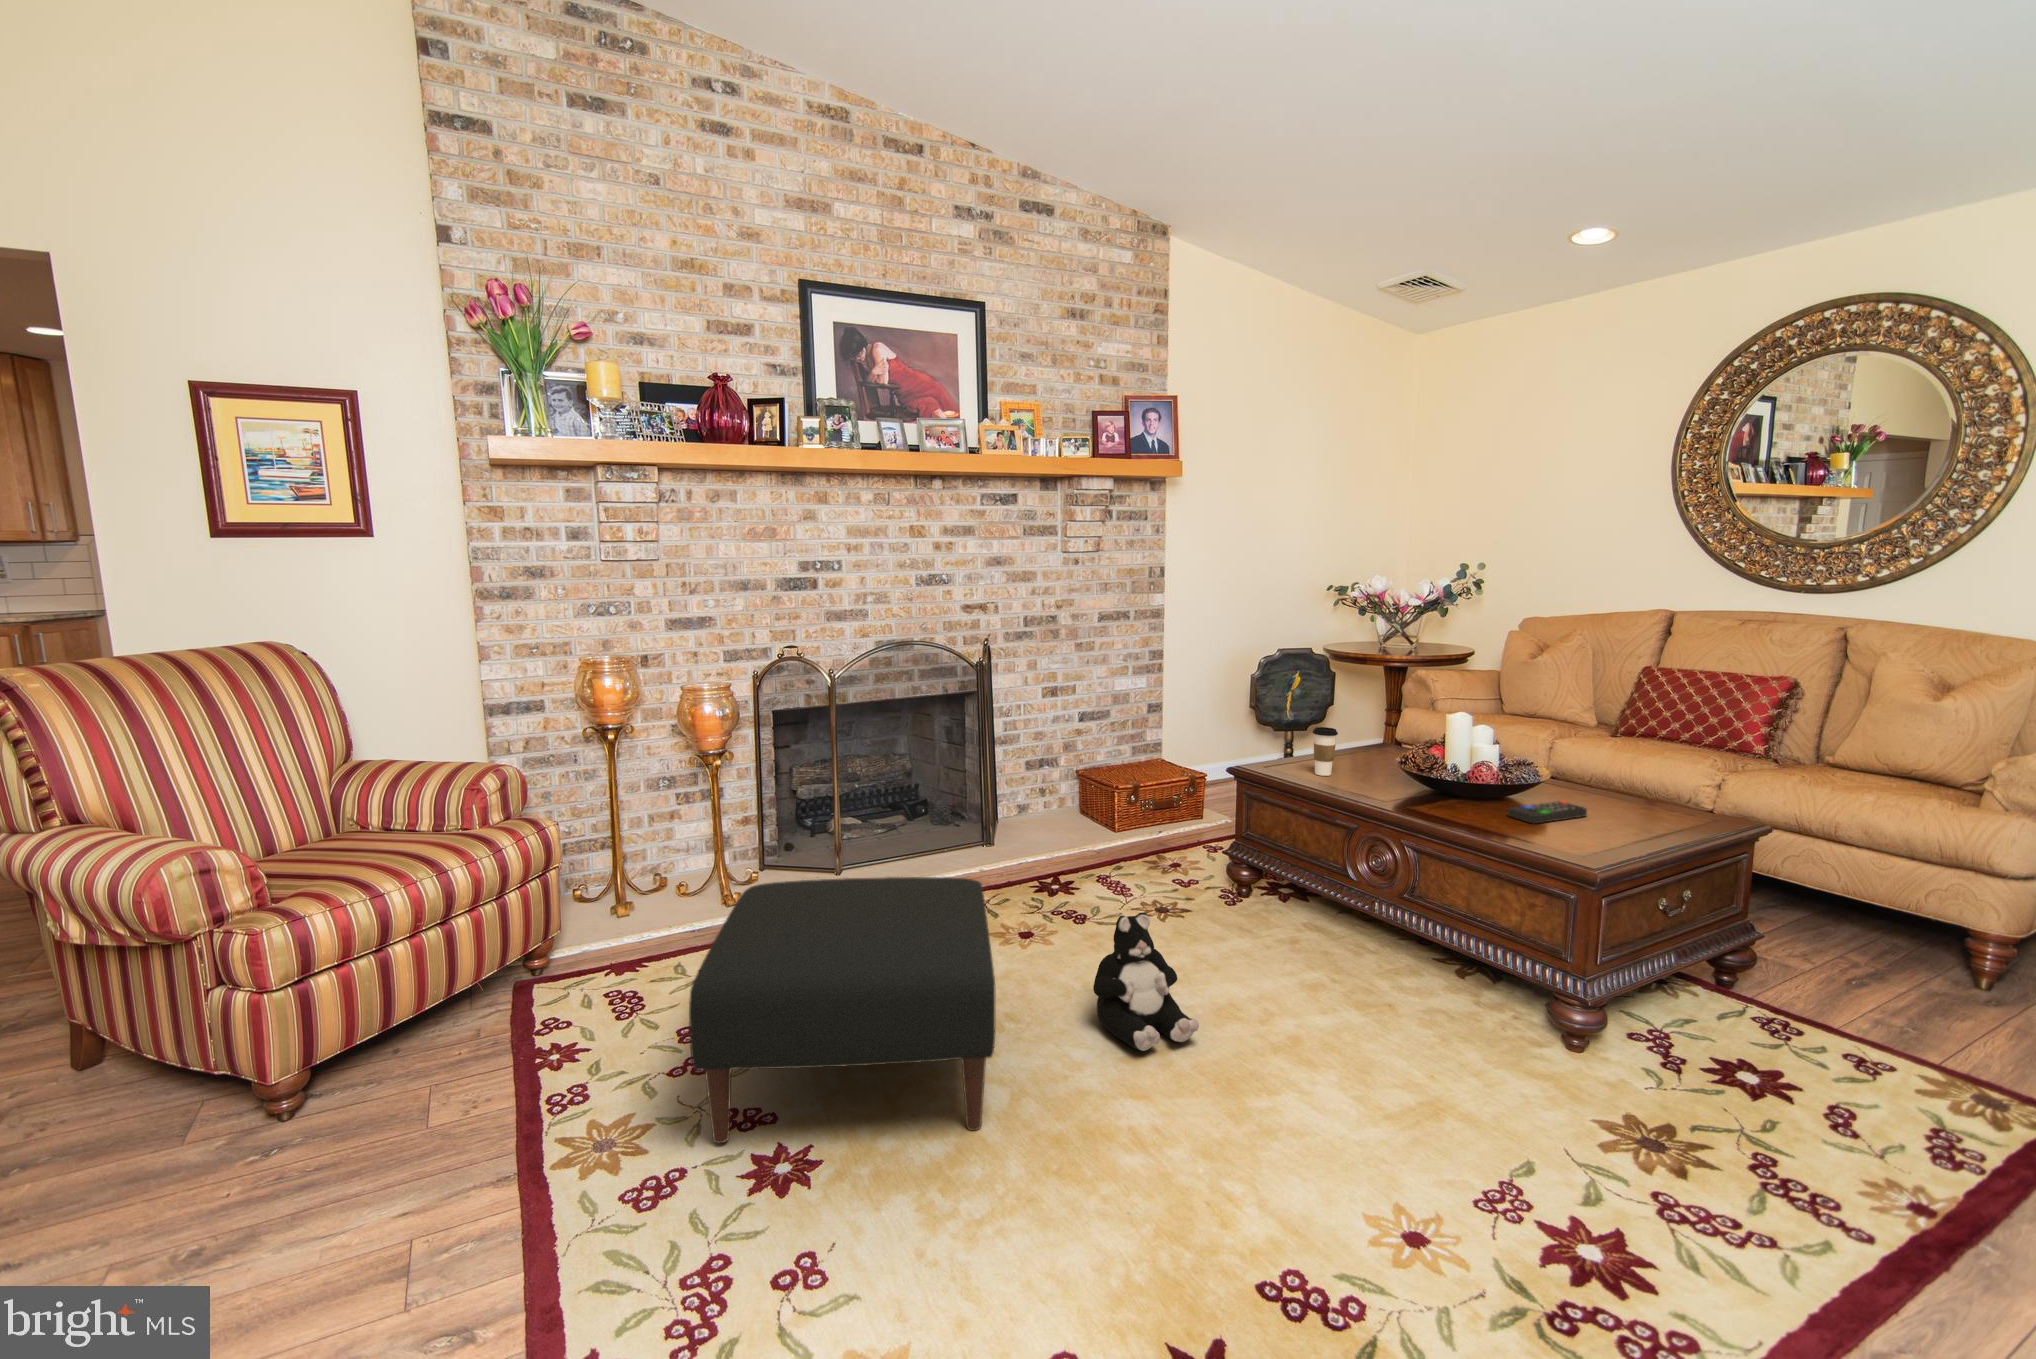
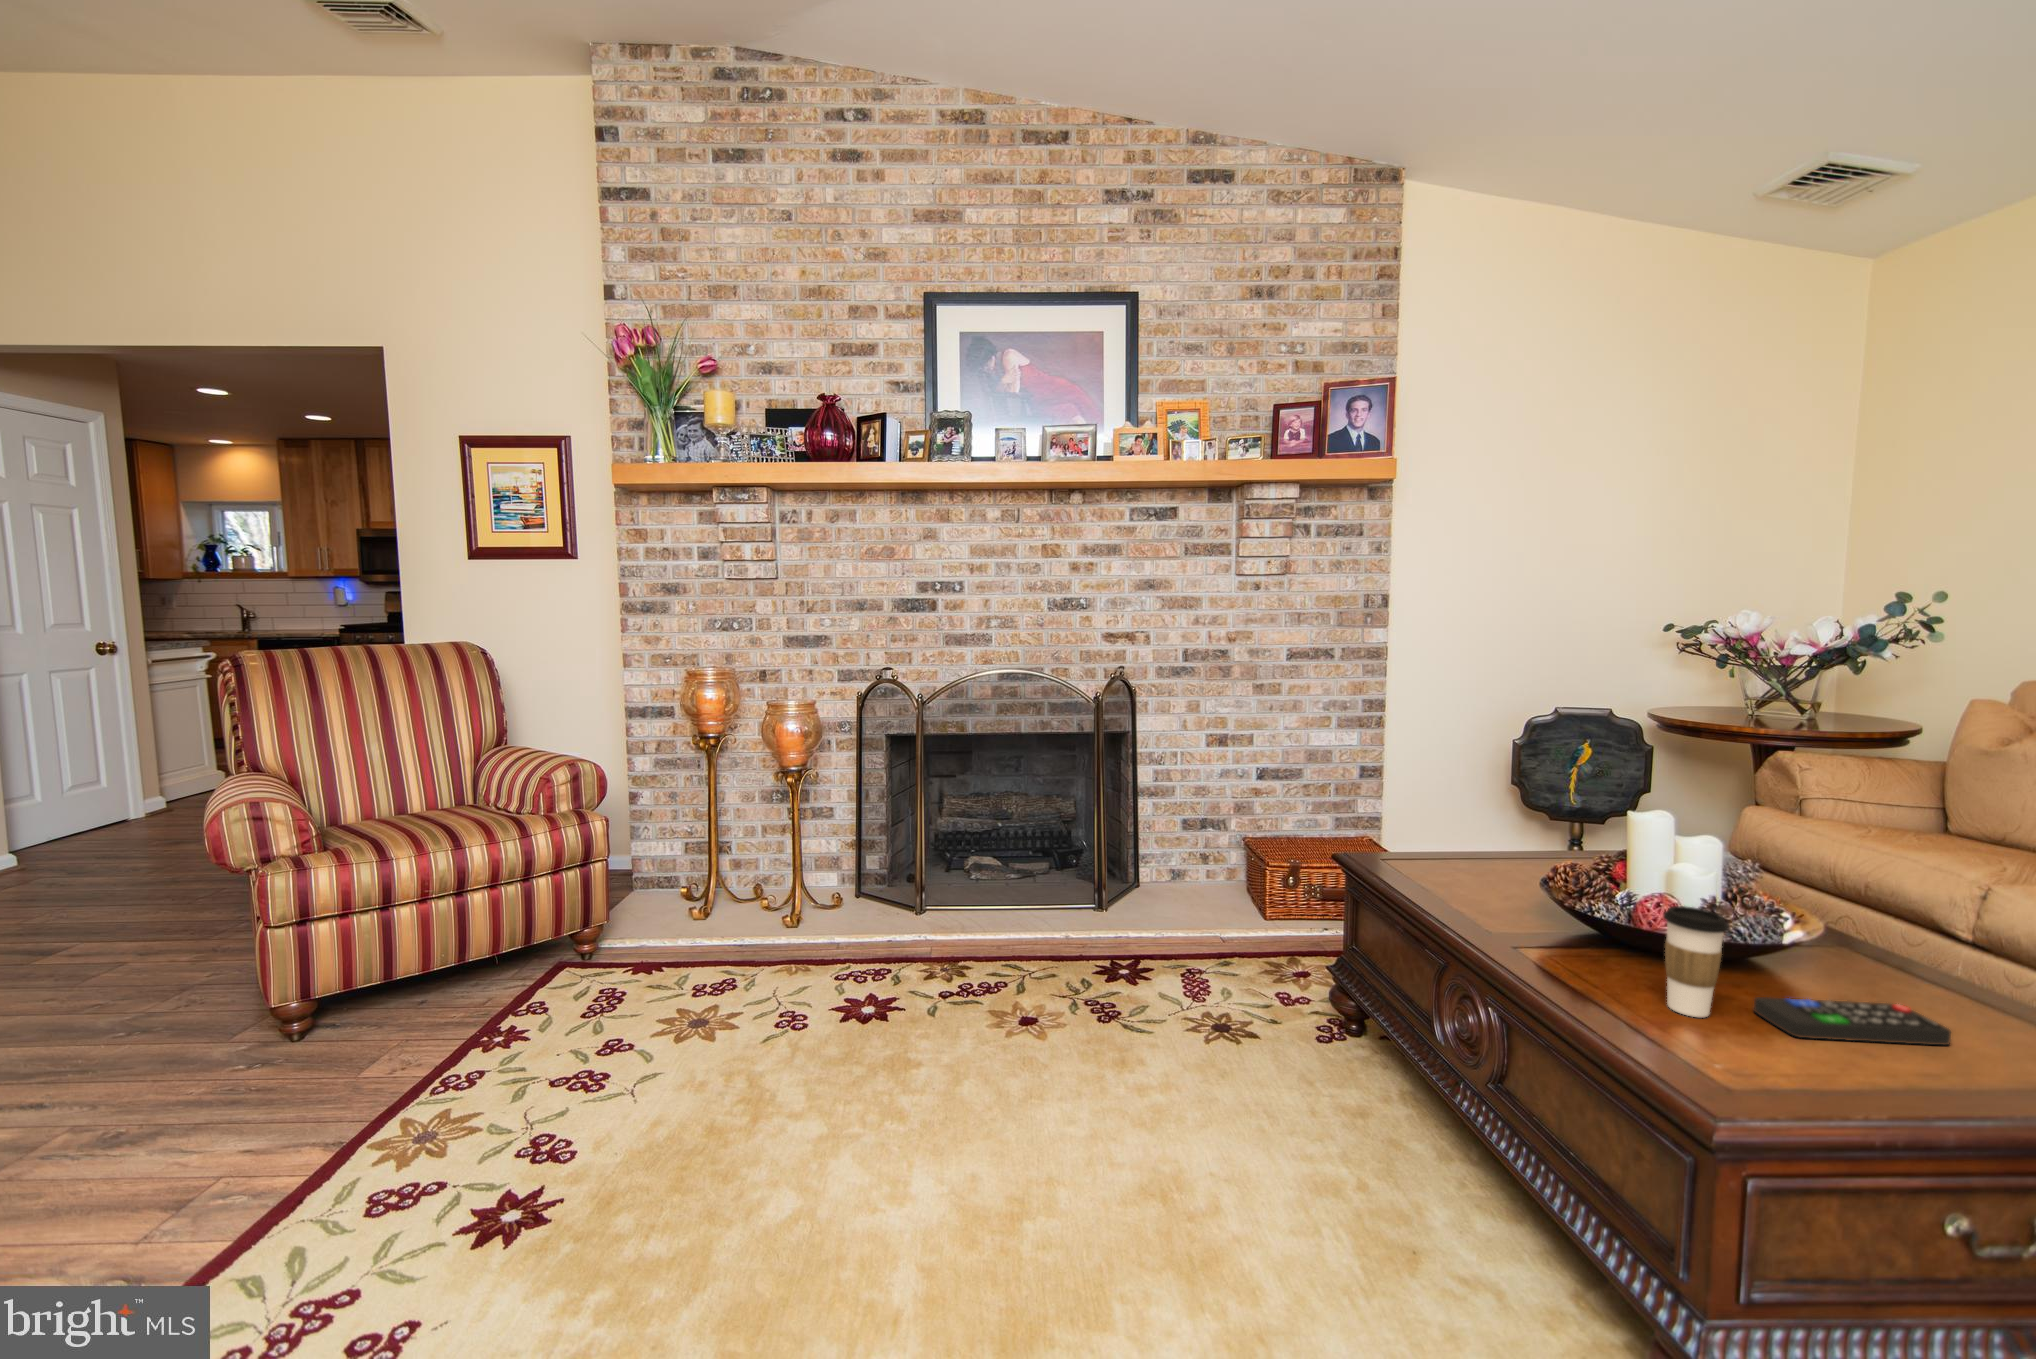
coffee cup: present [1313,727,1338,776] -> present [1663,906,1729,1017]
ottoman: present [689,877,996,1143] -> none [462,914,911,1280]
plush toy: present [1093,913,1199,1051] -> none [990,1038,1116,1243]

